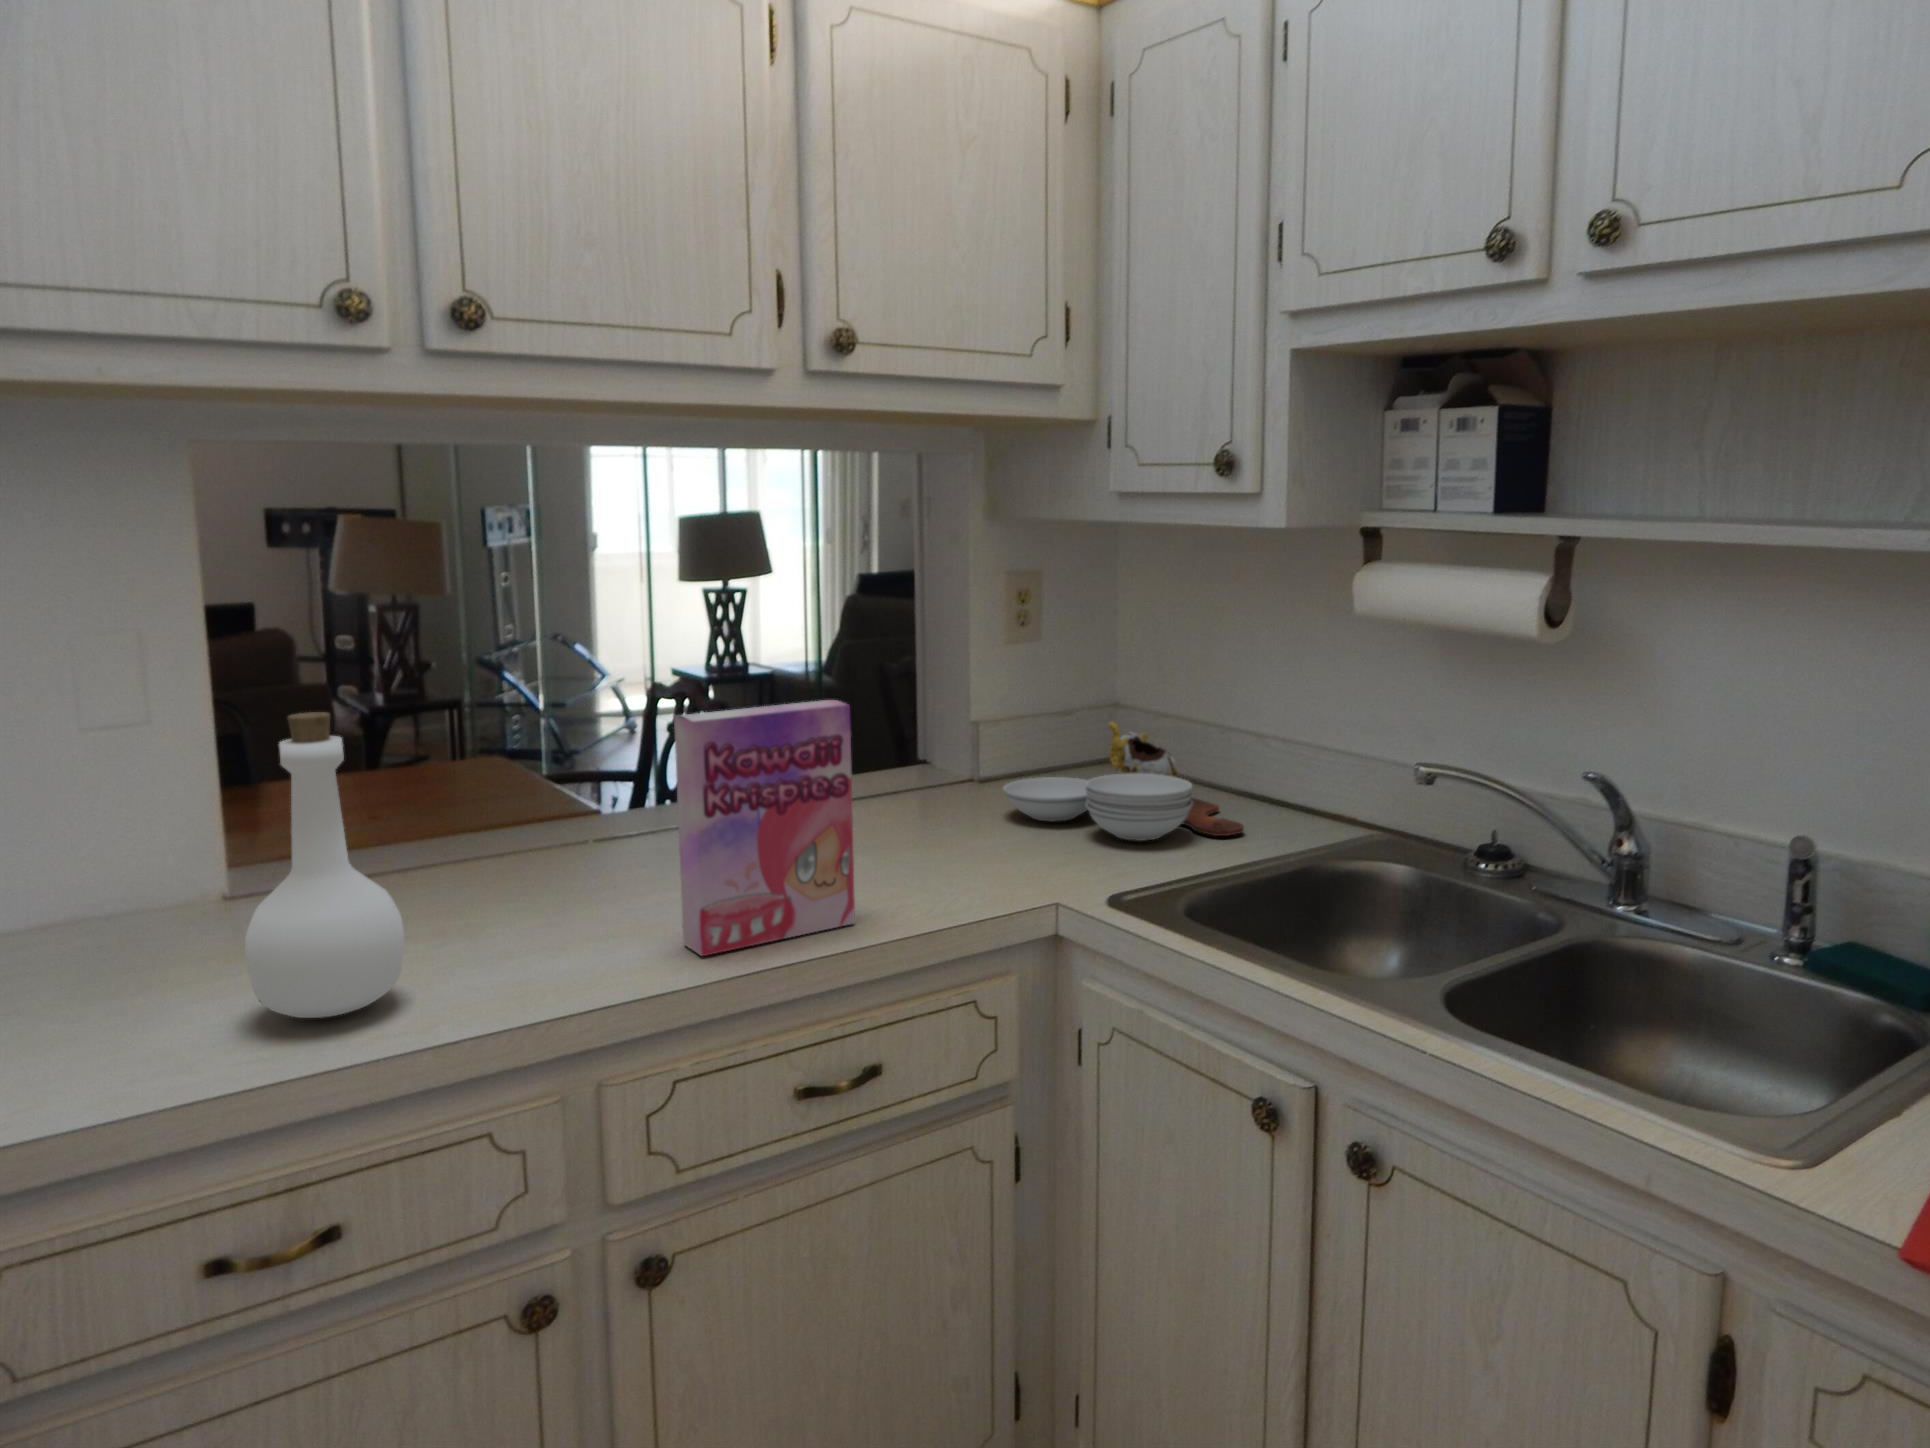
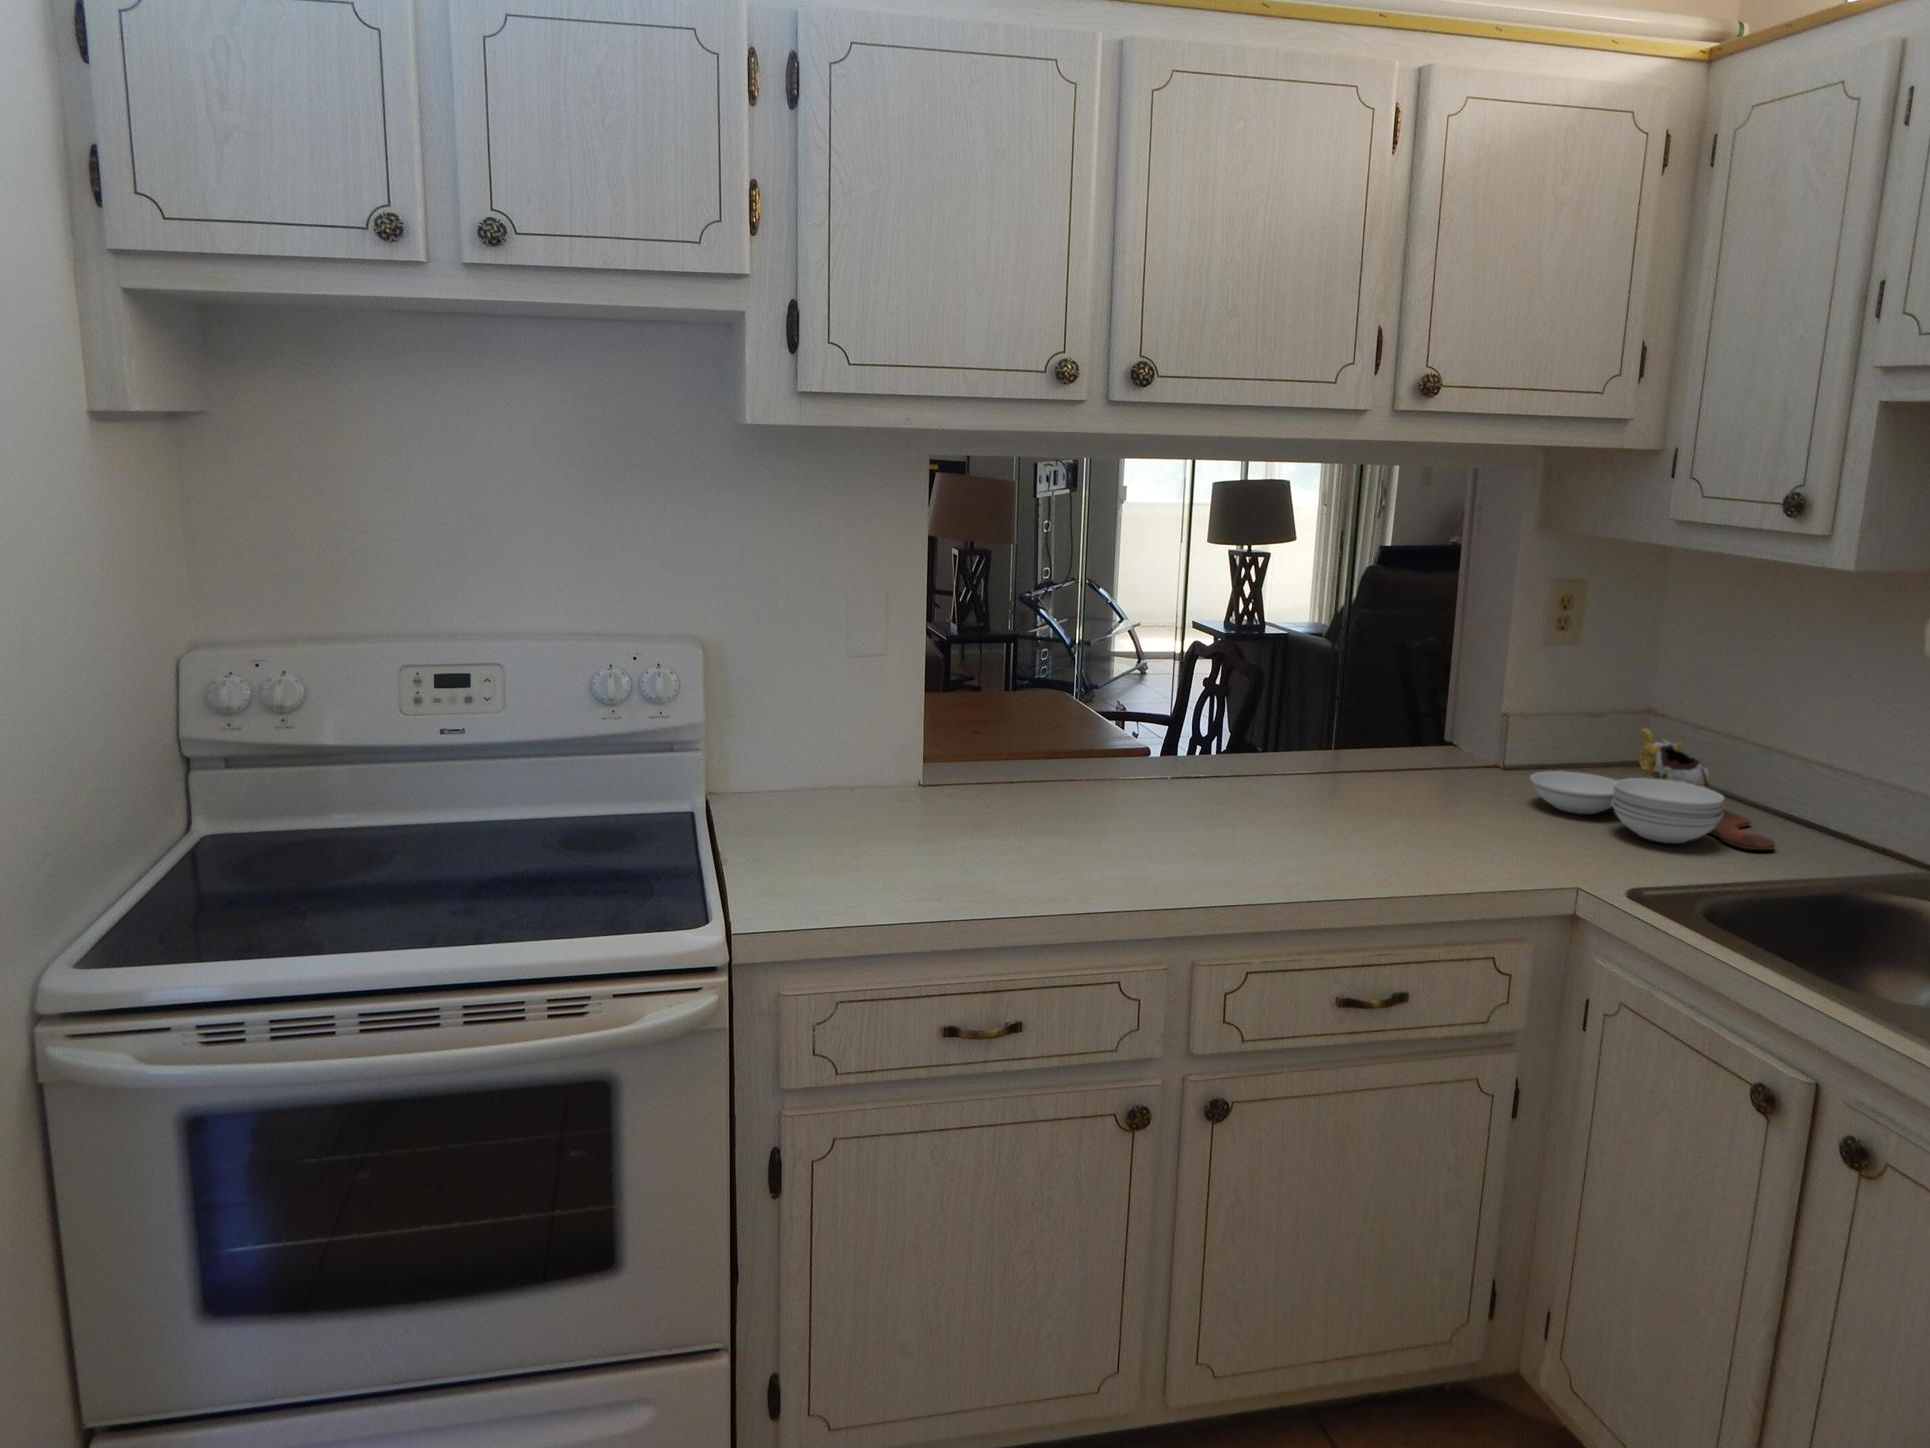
cereal box: present [674,700,855,956] -> none [1257,691,1411,882]
bottle: present [245,712,404,1018] -> none [968,668,1067,881]

